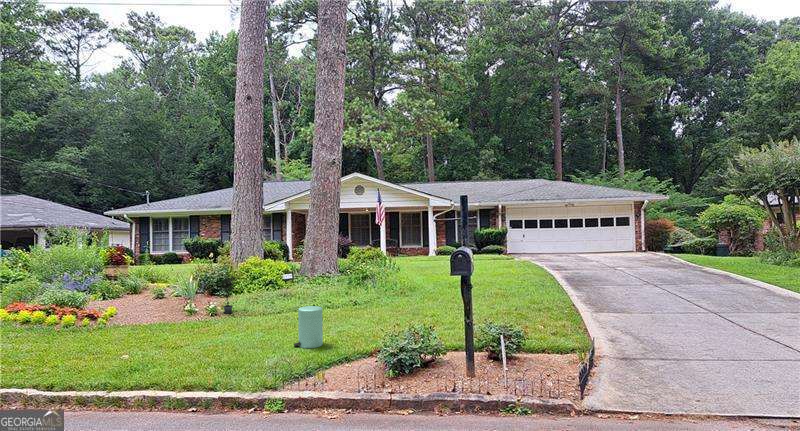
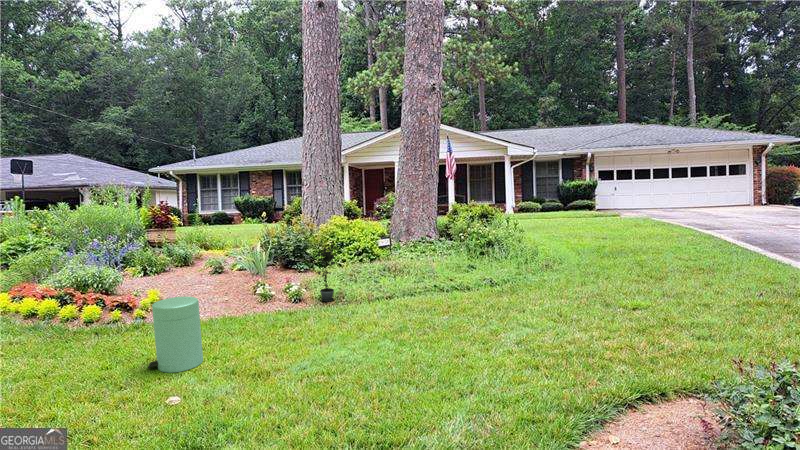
trash can: present [294,306,323,348] -> present [148,297,203,373]

